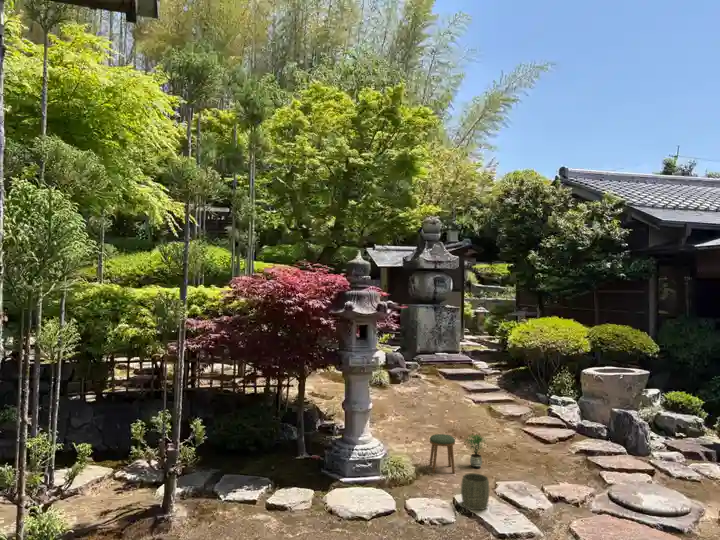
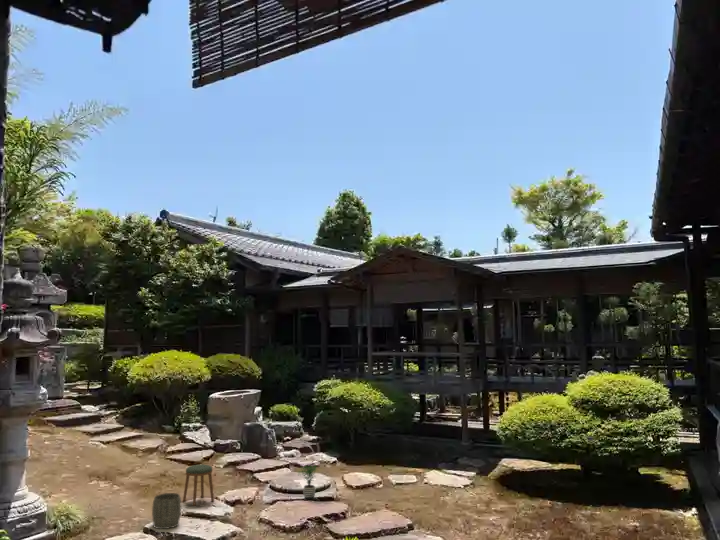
stool: present [429,434,455,473] -> present [183,464,214,506]
potted plant: present [466,435,485,468] -> present [299,465,316,499]

